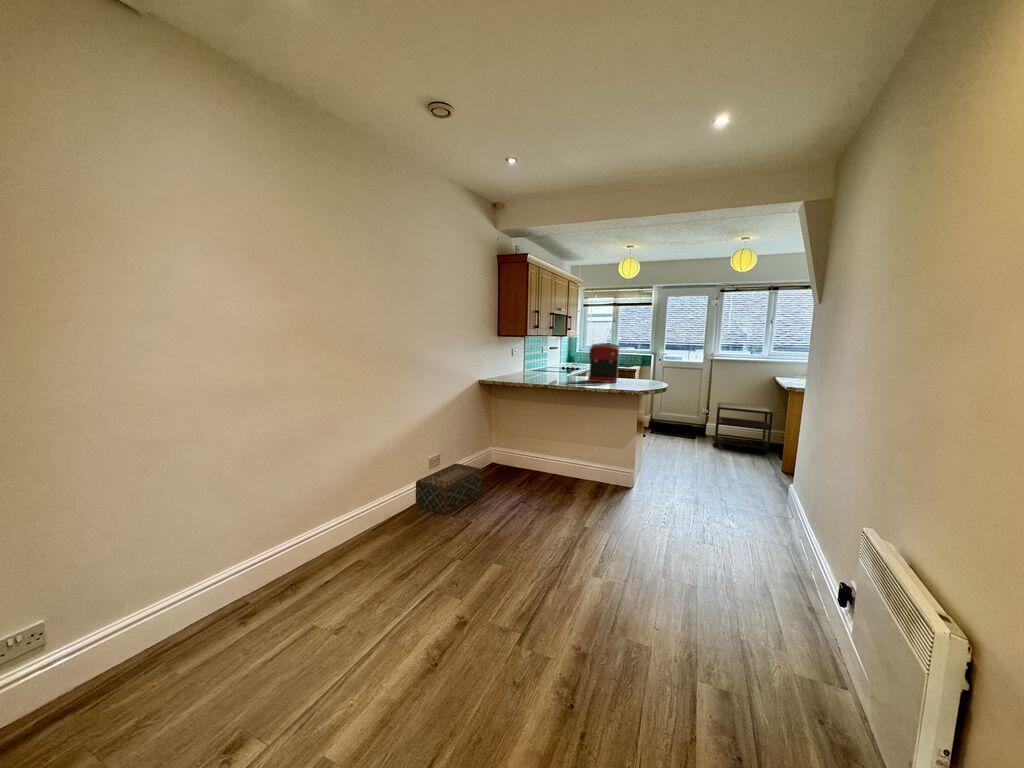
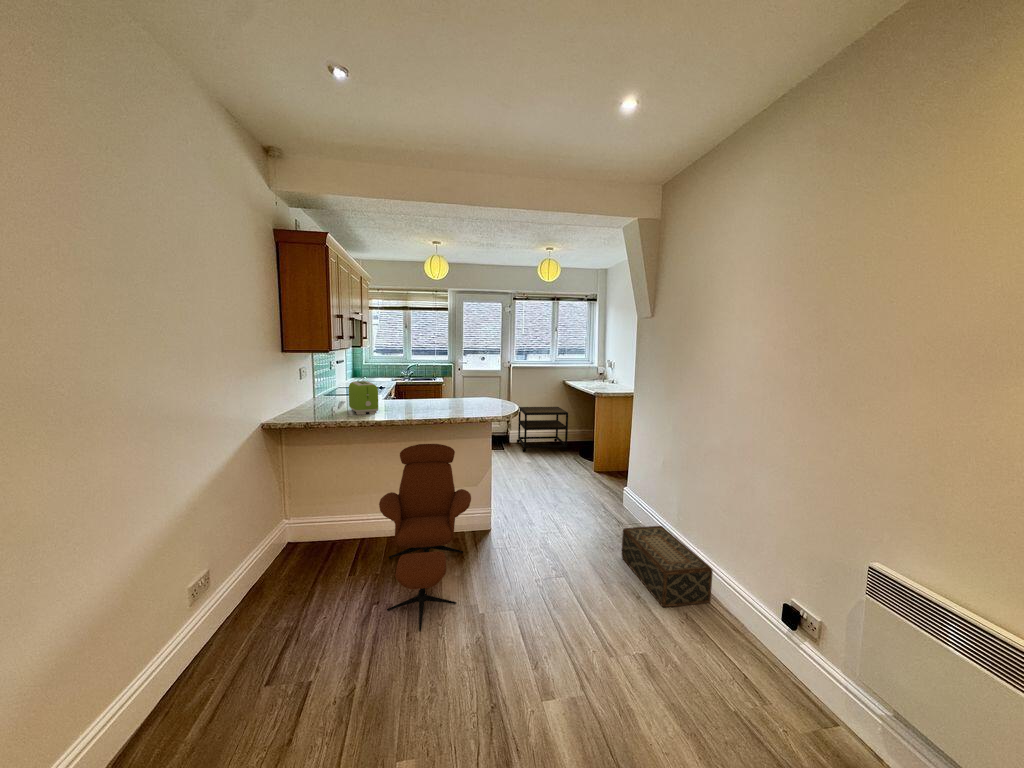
coffee maker: present [588,343,619,383] -> none [424,359,464,409]
toaster: none [536,358,553,381] -> present [349,381,378,415]
lounge chair: none [528,407,608,522] -> present [379,444,471,631]
woven basket: present [416,463,482,514] -> present [622,526,713,607]

